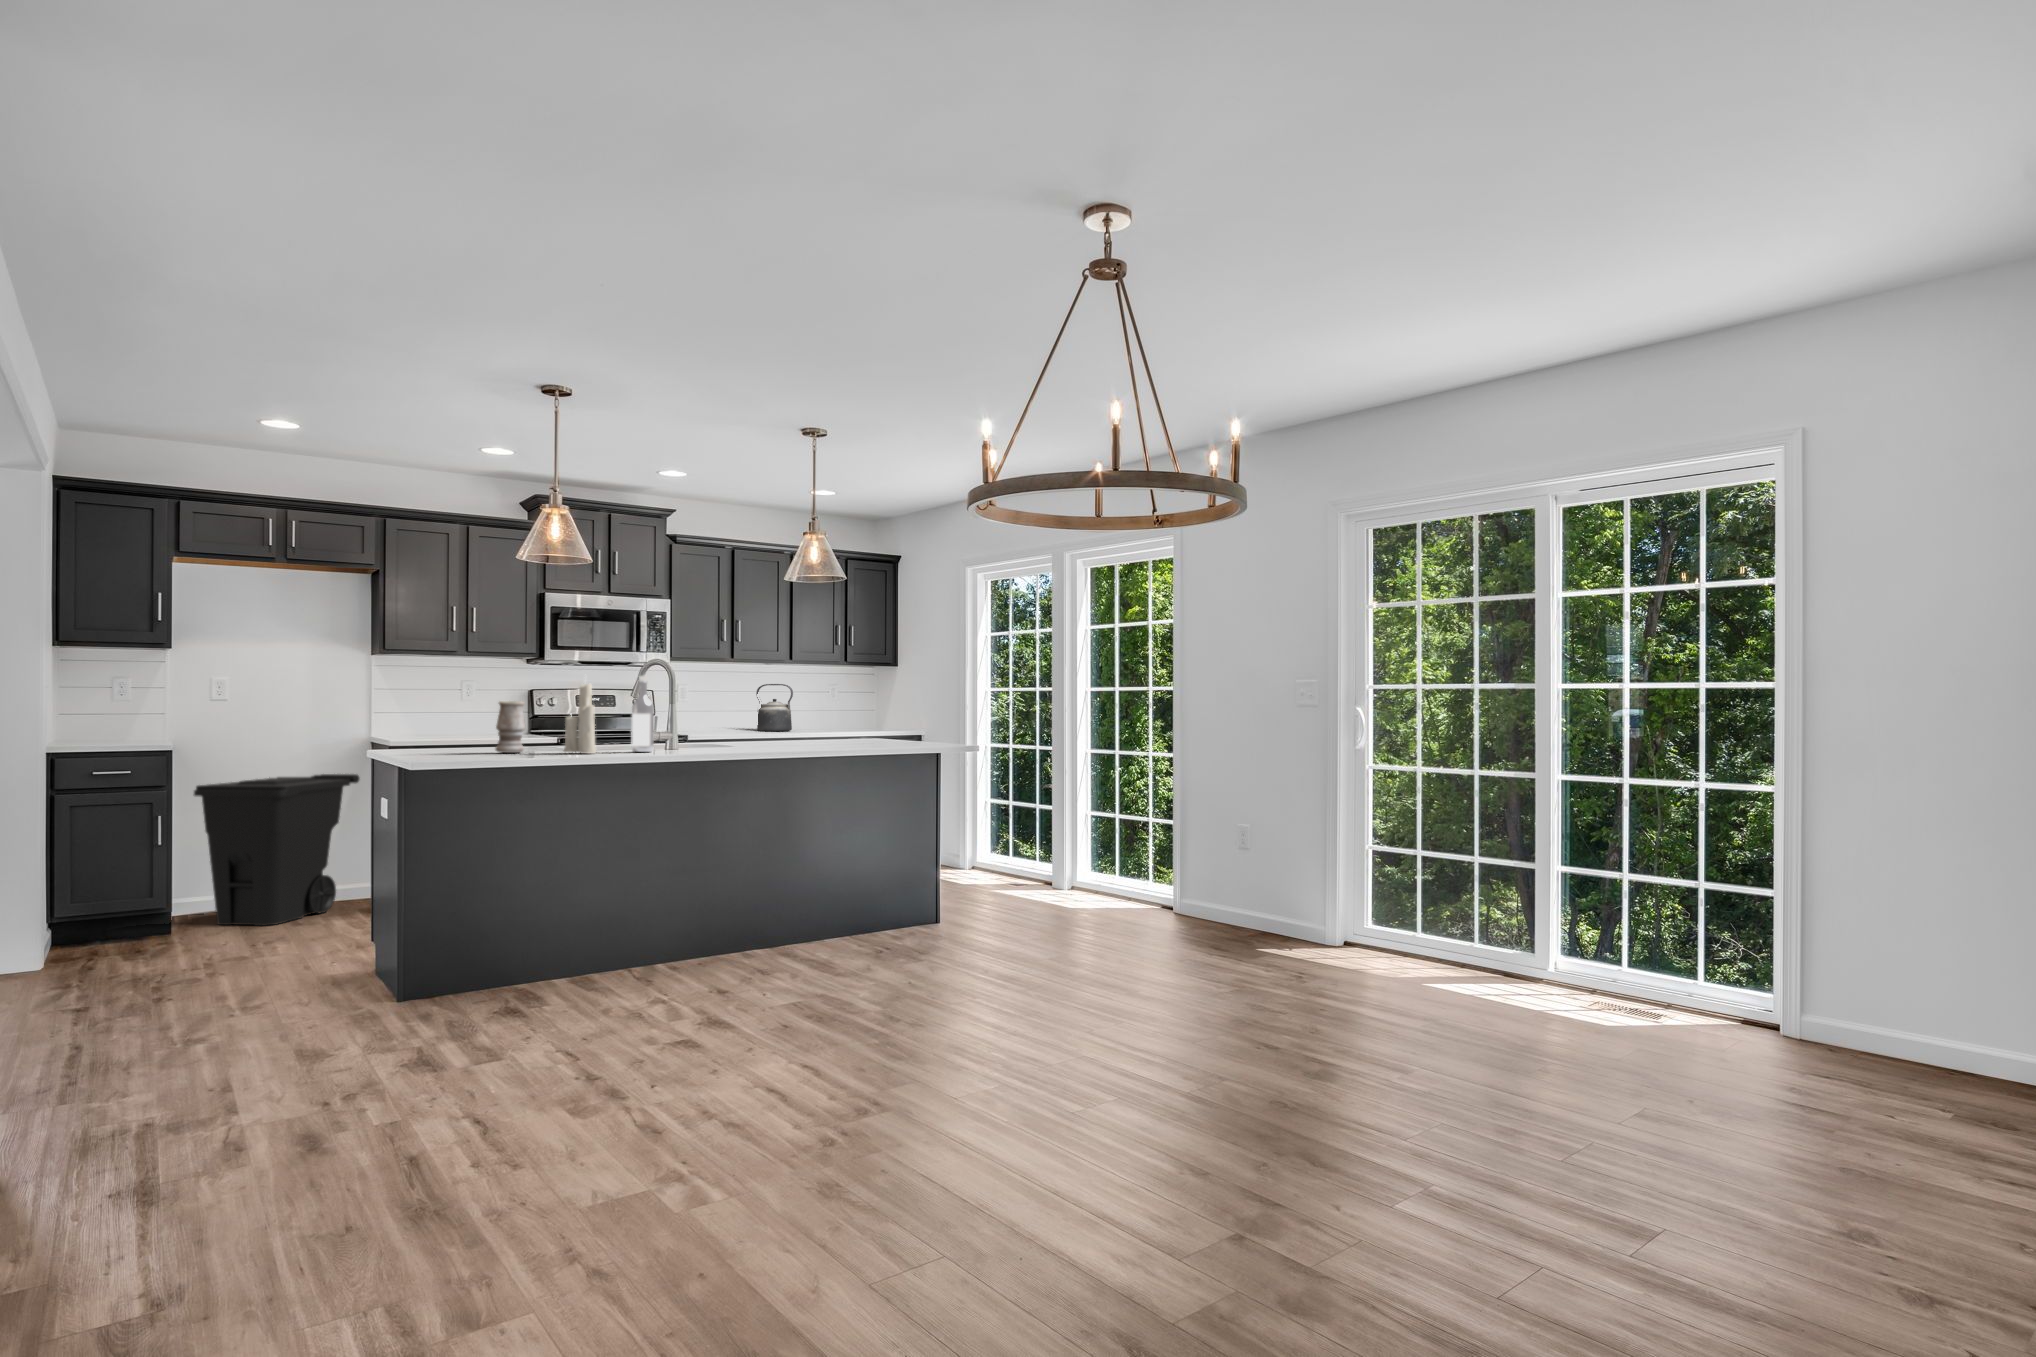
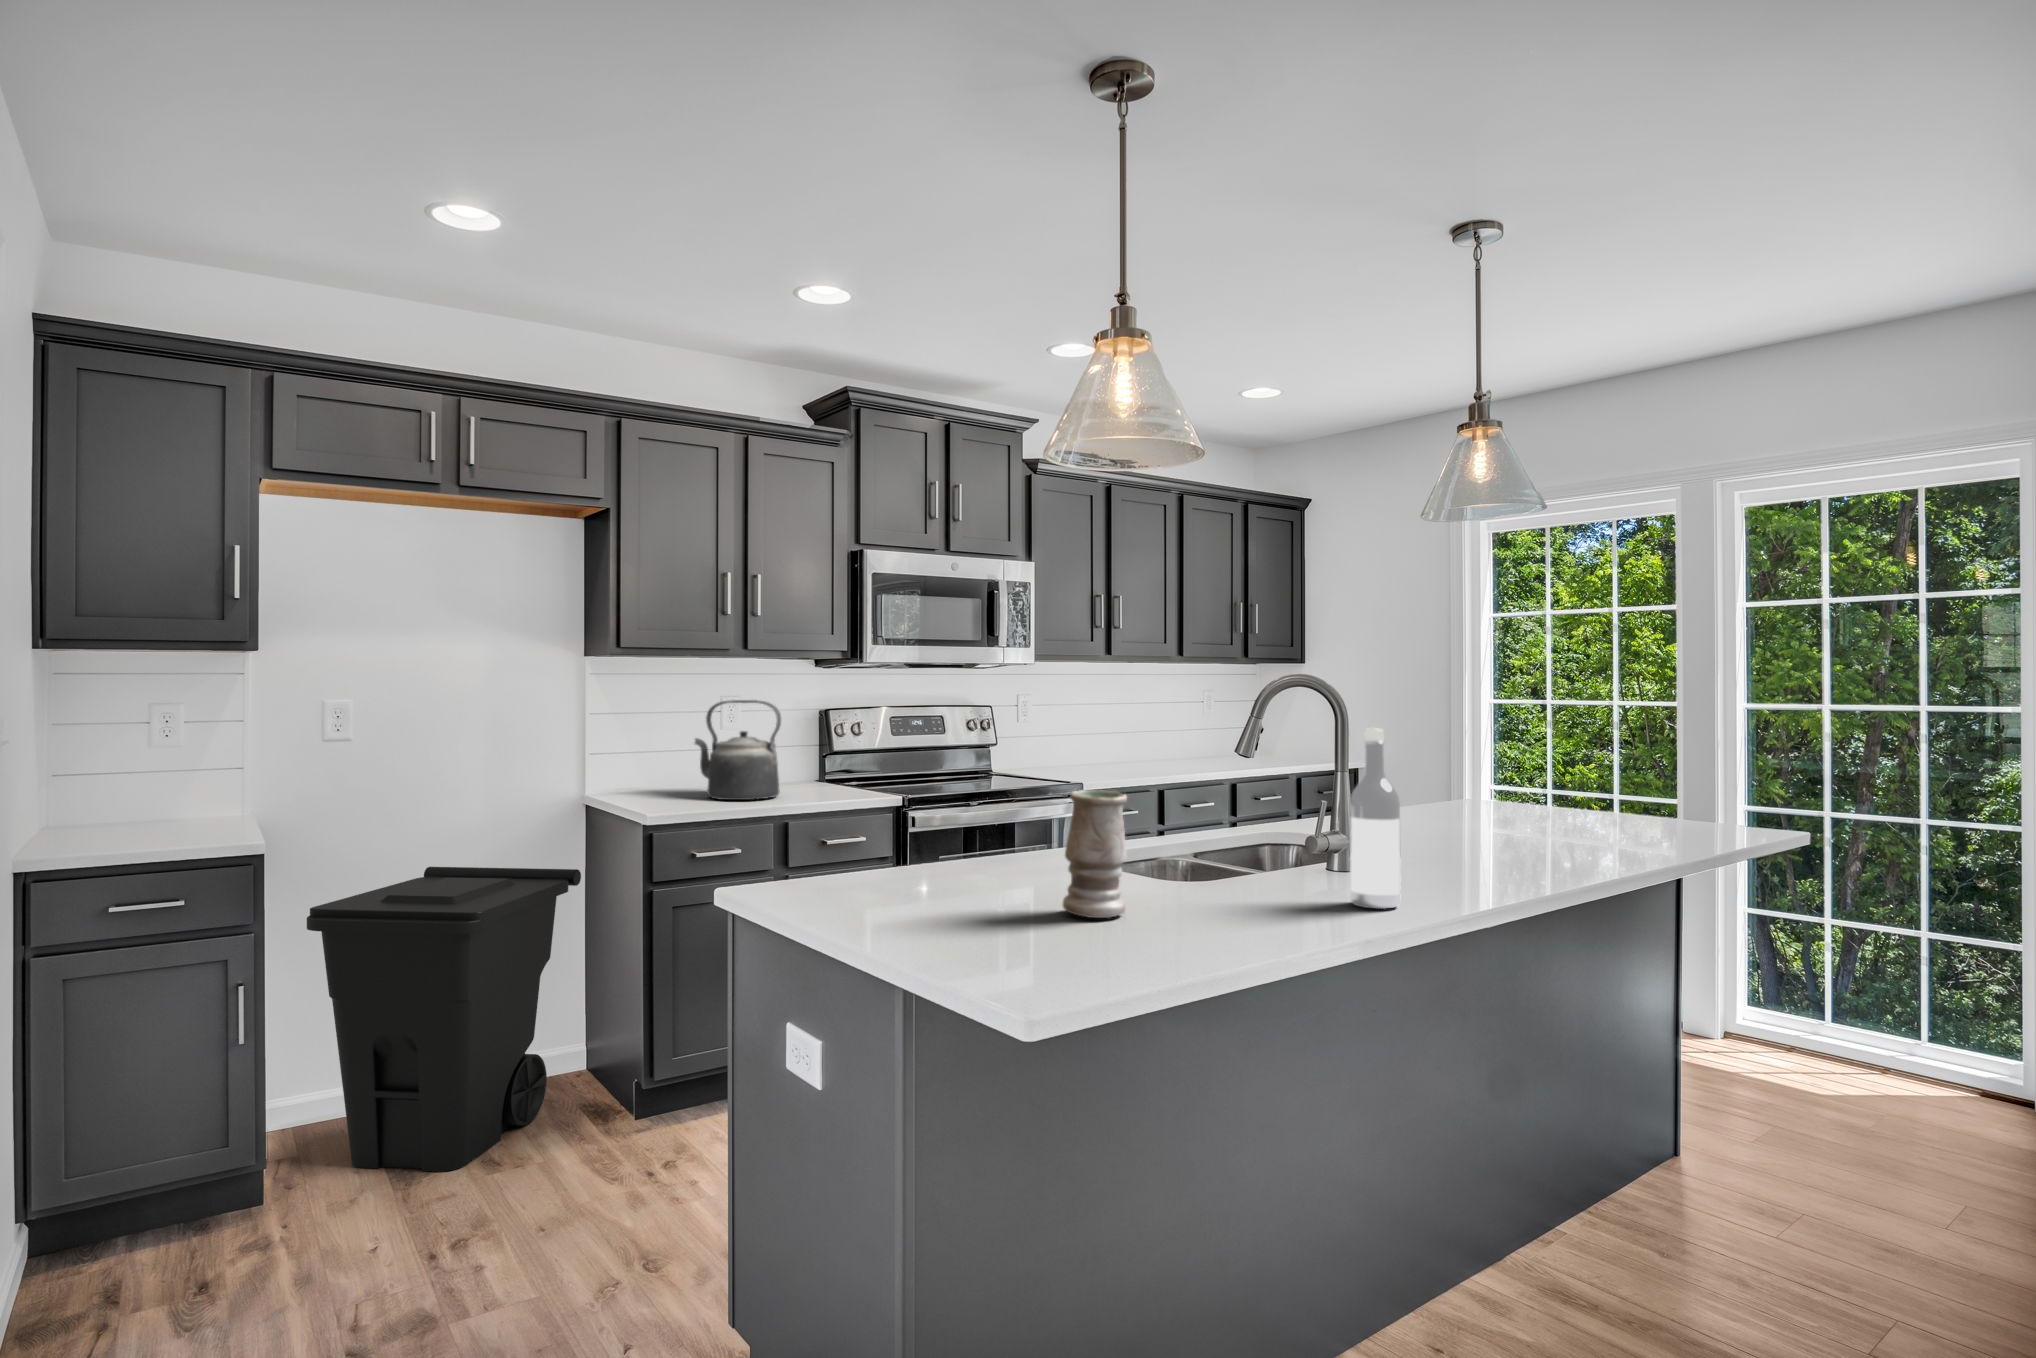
candle: present [564,684,596,753] -> none [1219,718,1313,924]
kettle: present [756,684,793,731] -> present [695,700,781,800]

